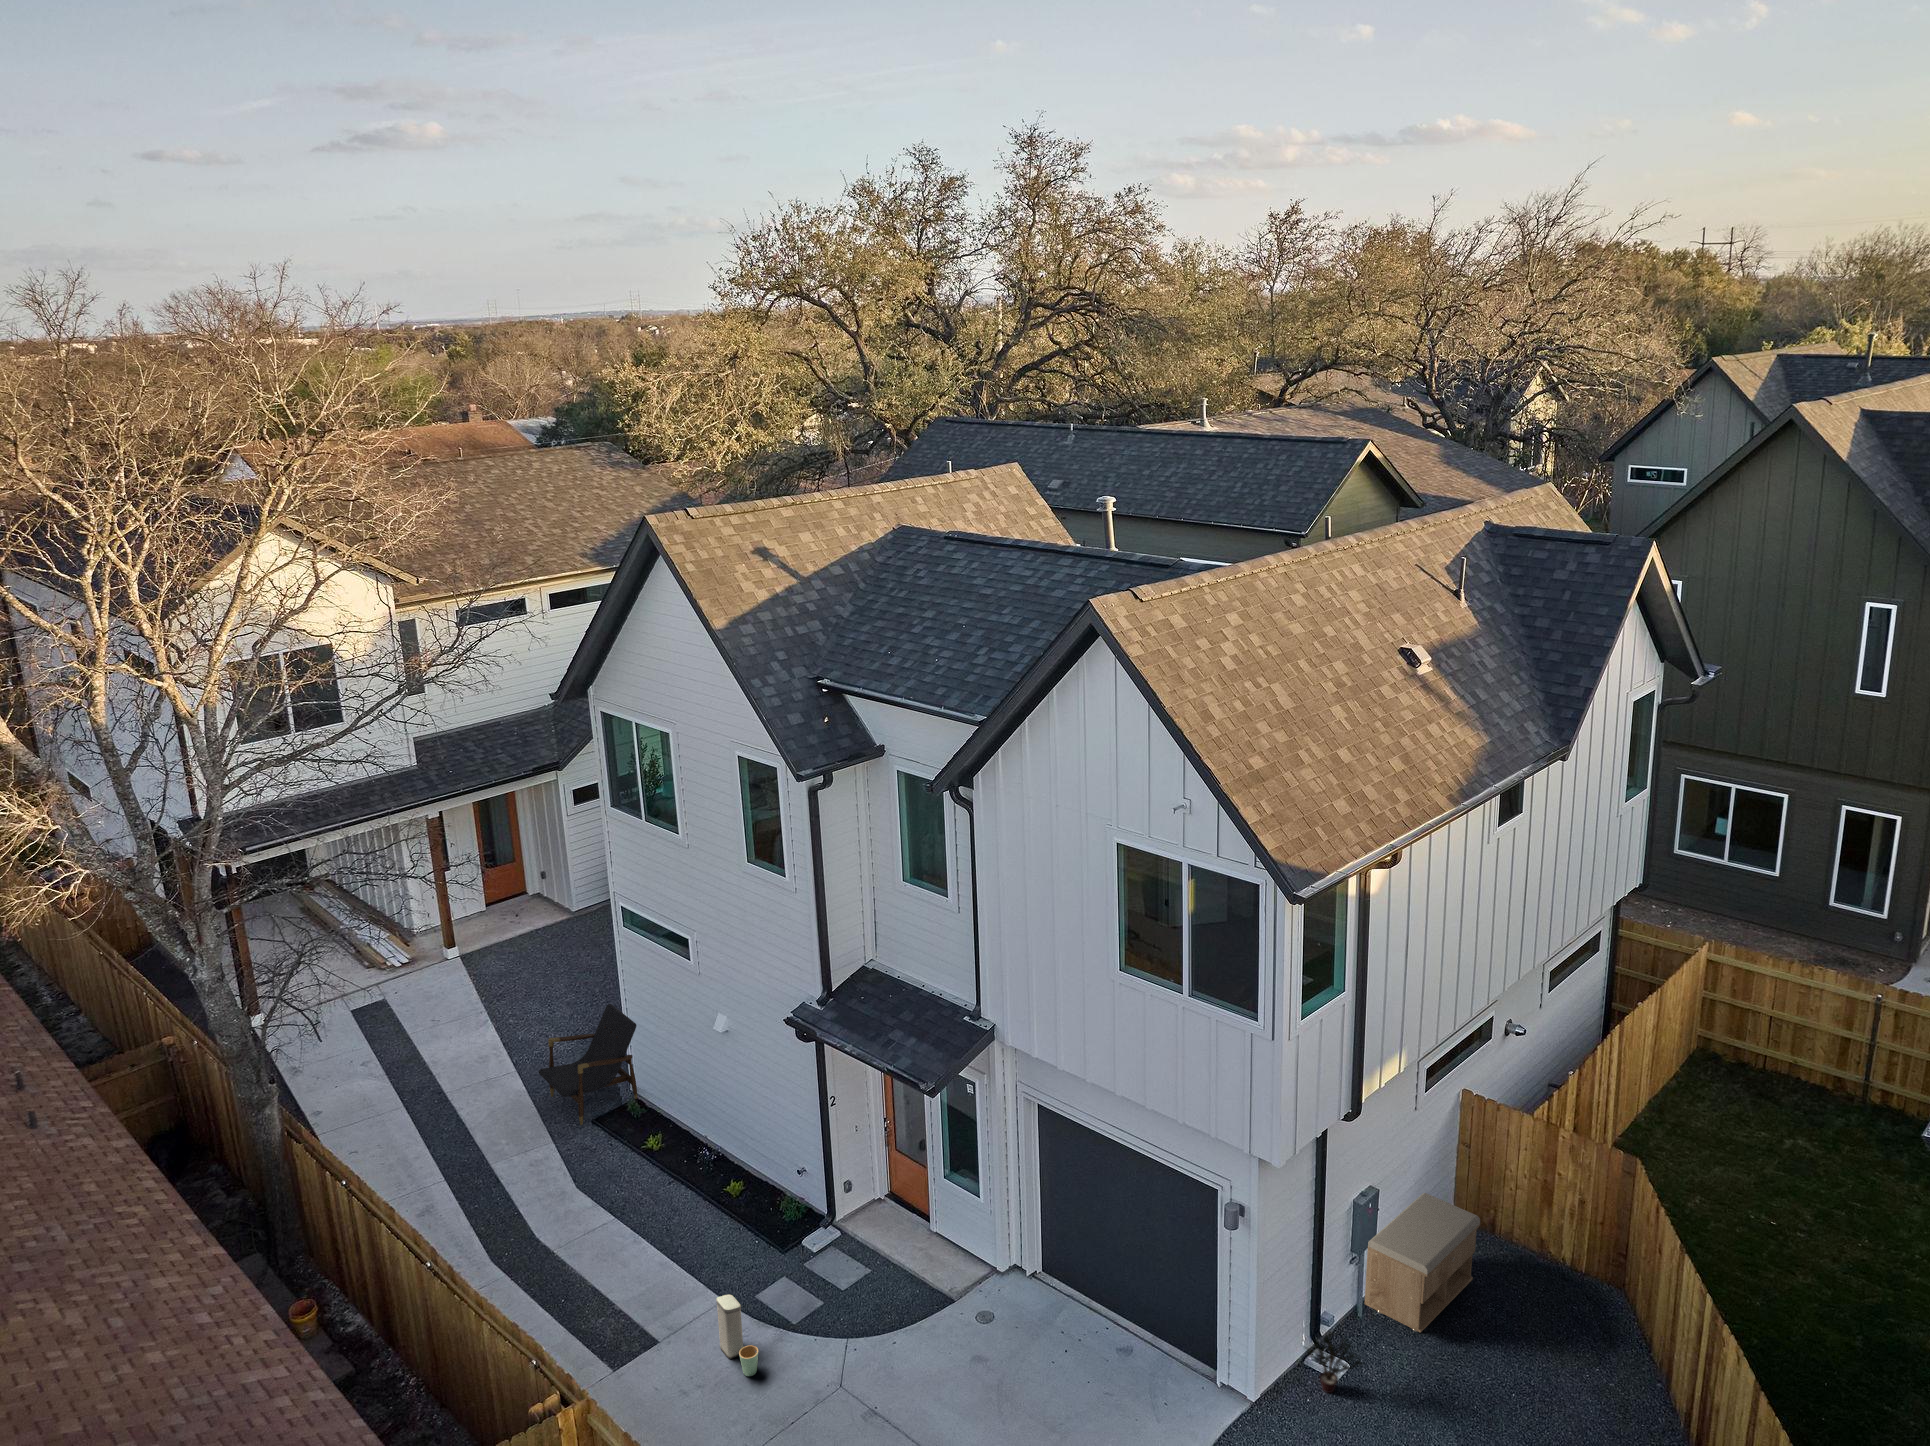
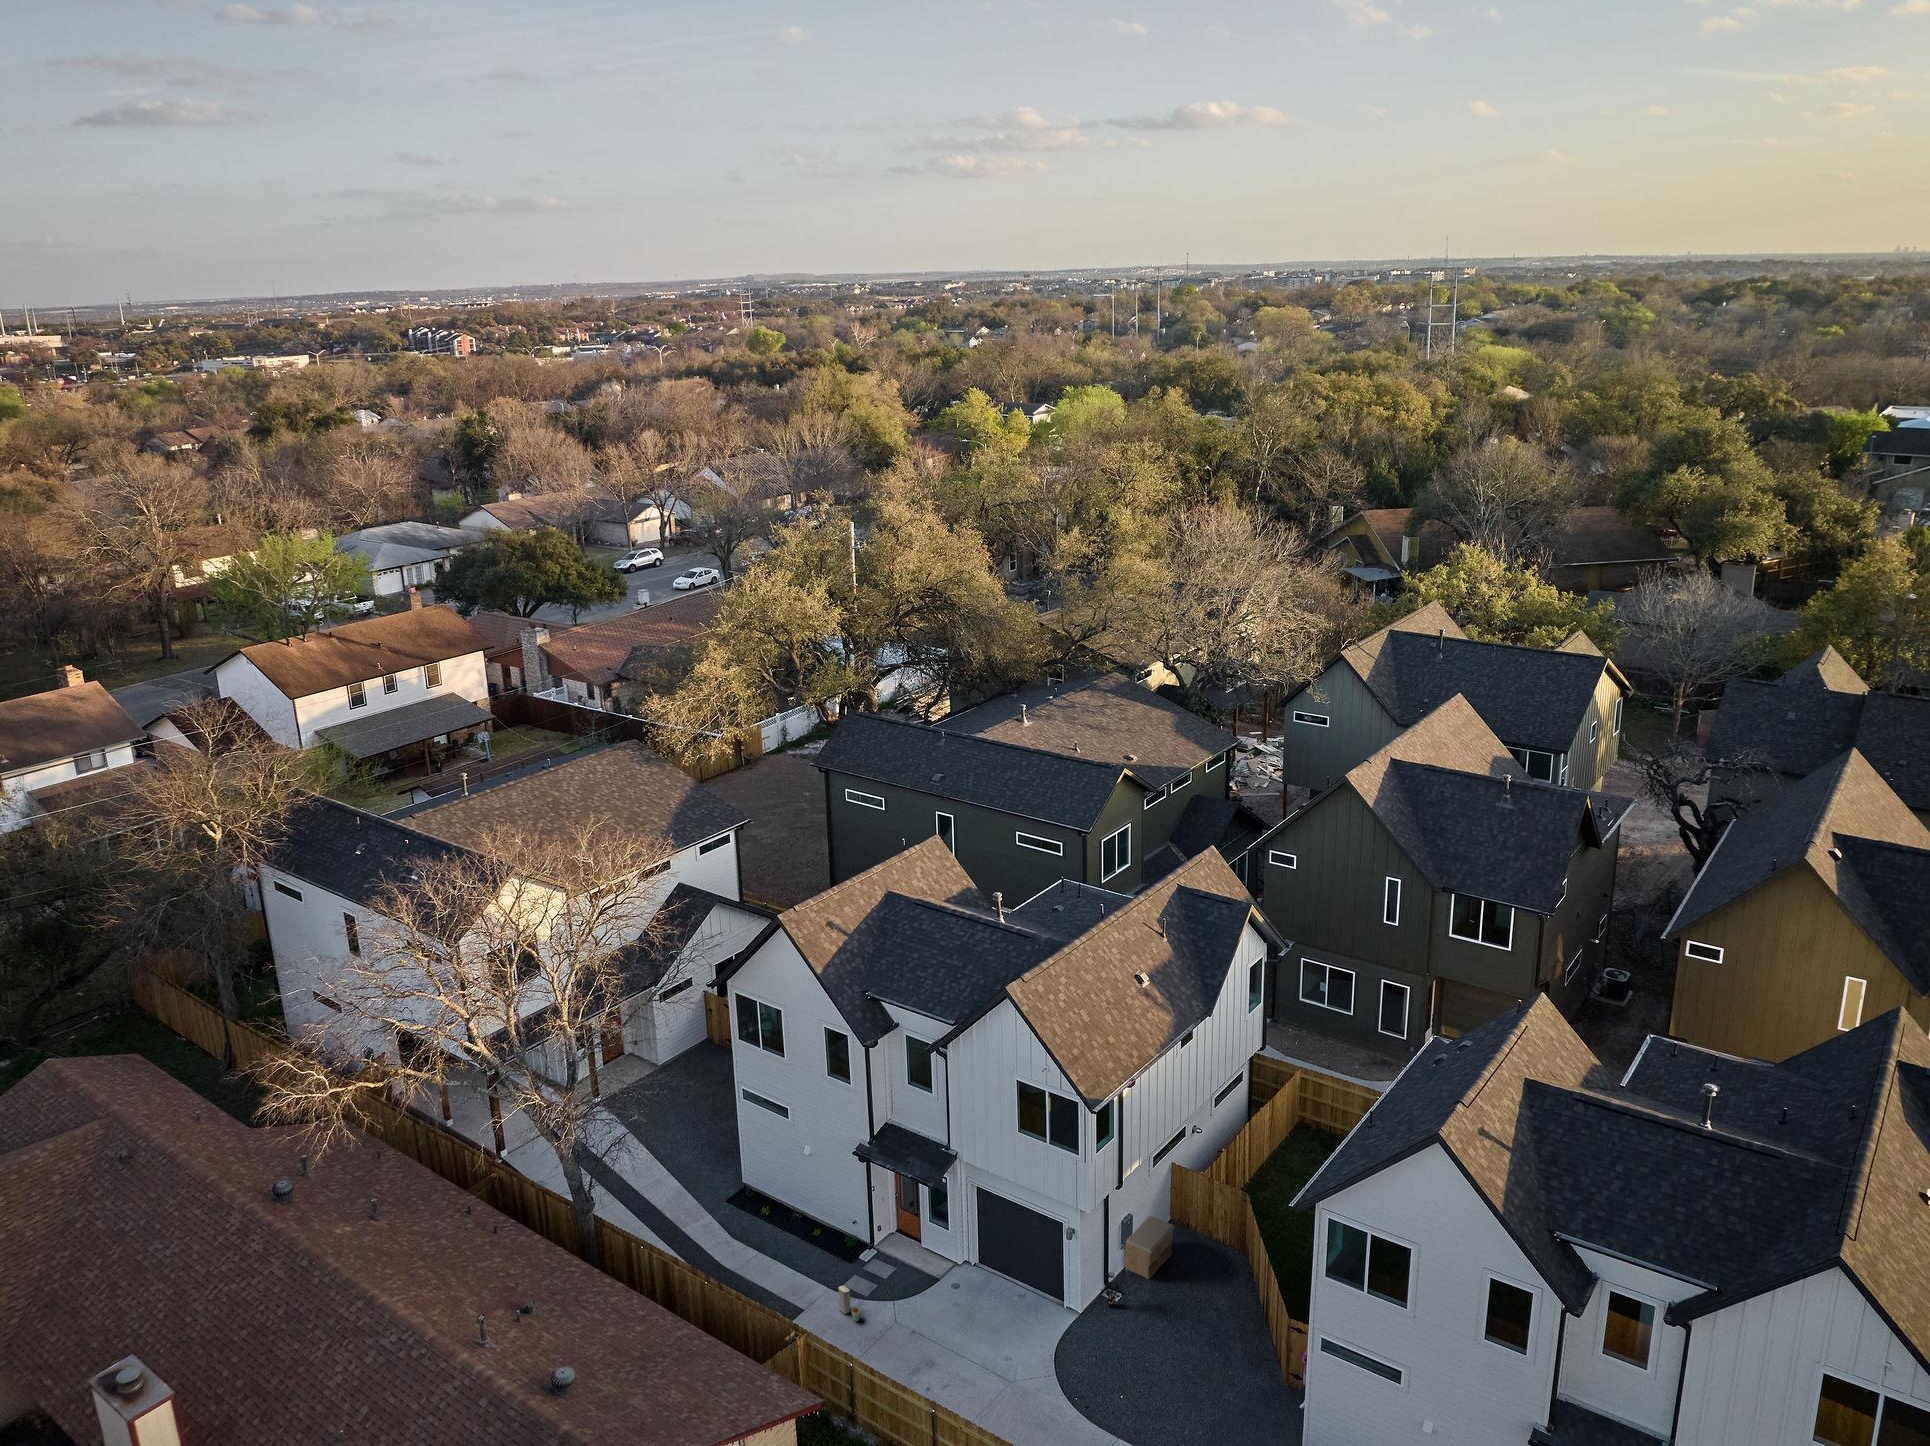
lounge chair: present [539,1004,637,1125] -> none [703,1139,754,1205]

